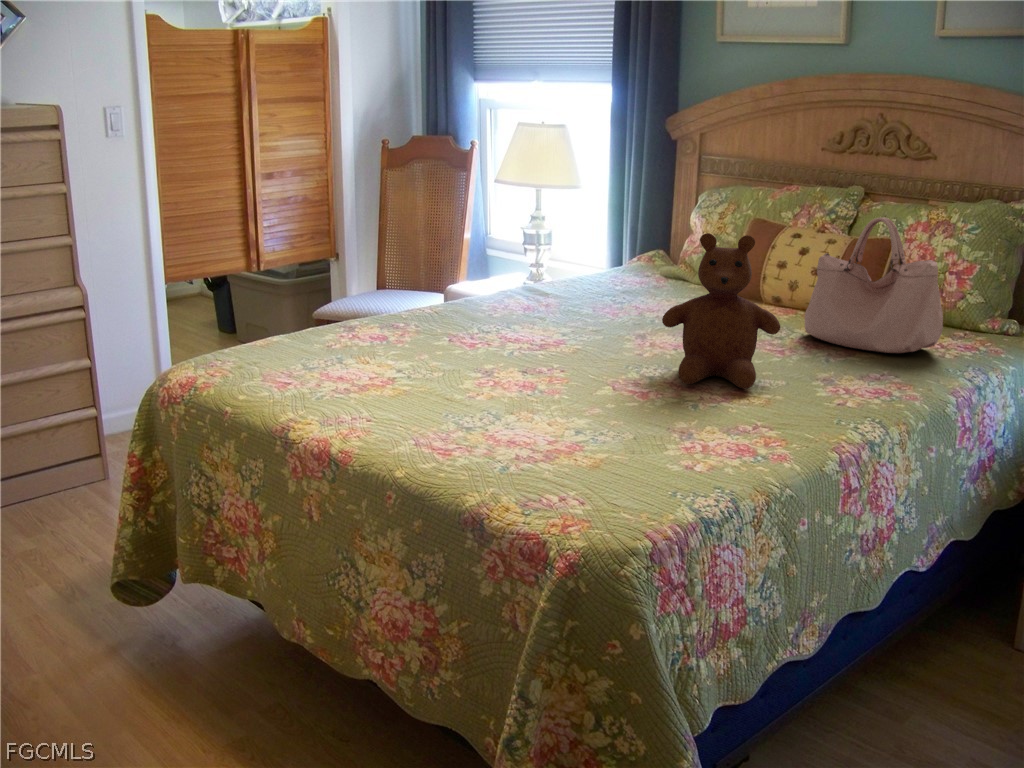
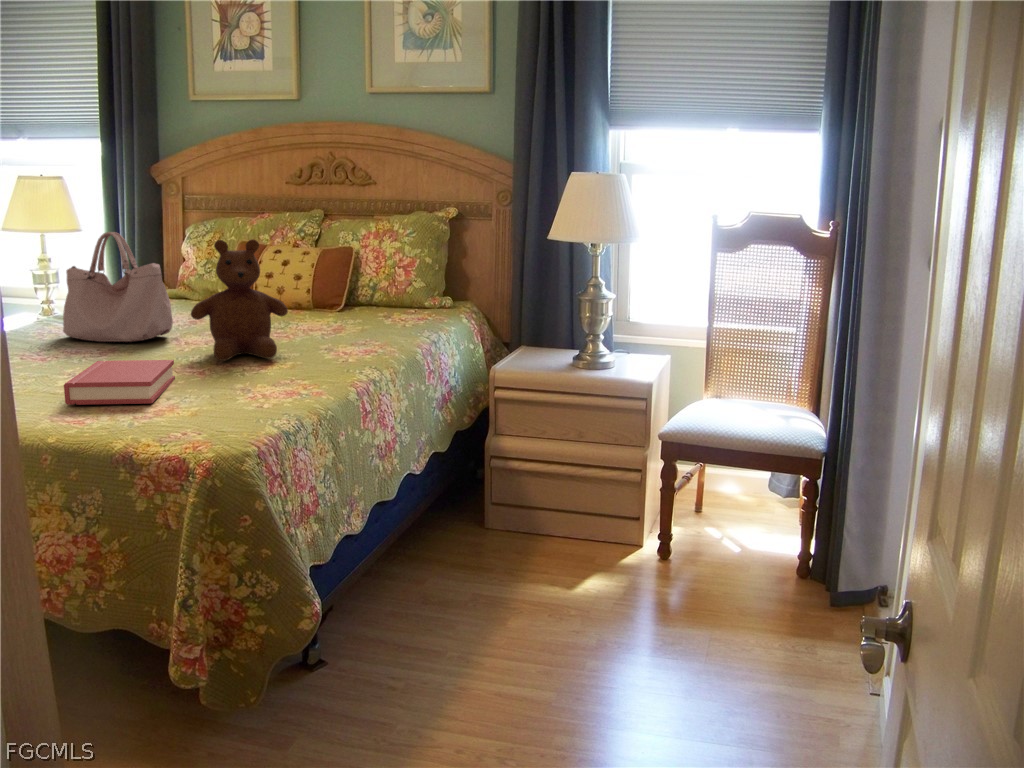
handbag: present [805,218,943,353] -> present [63,232,173,342]
hardback book: none [492,369,625,439] -> present [64,360,175,405]

